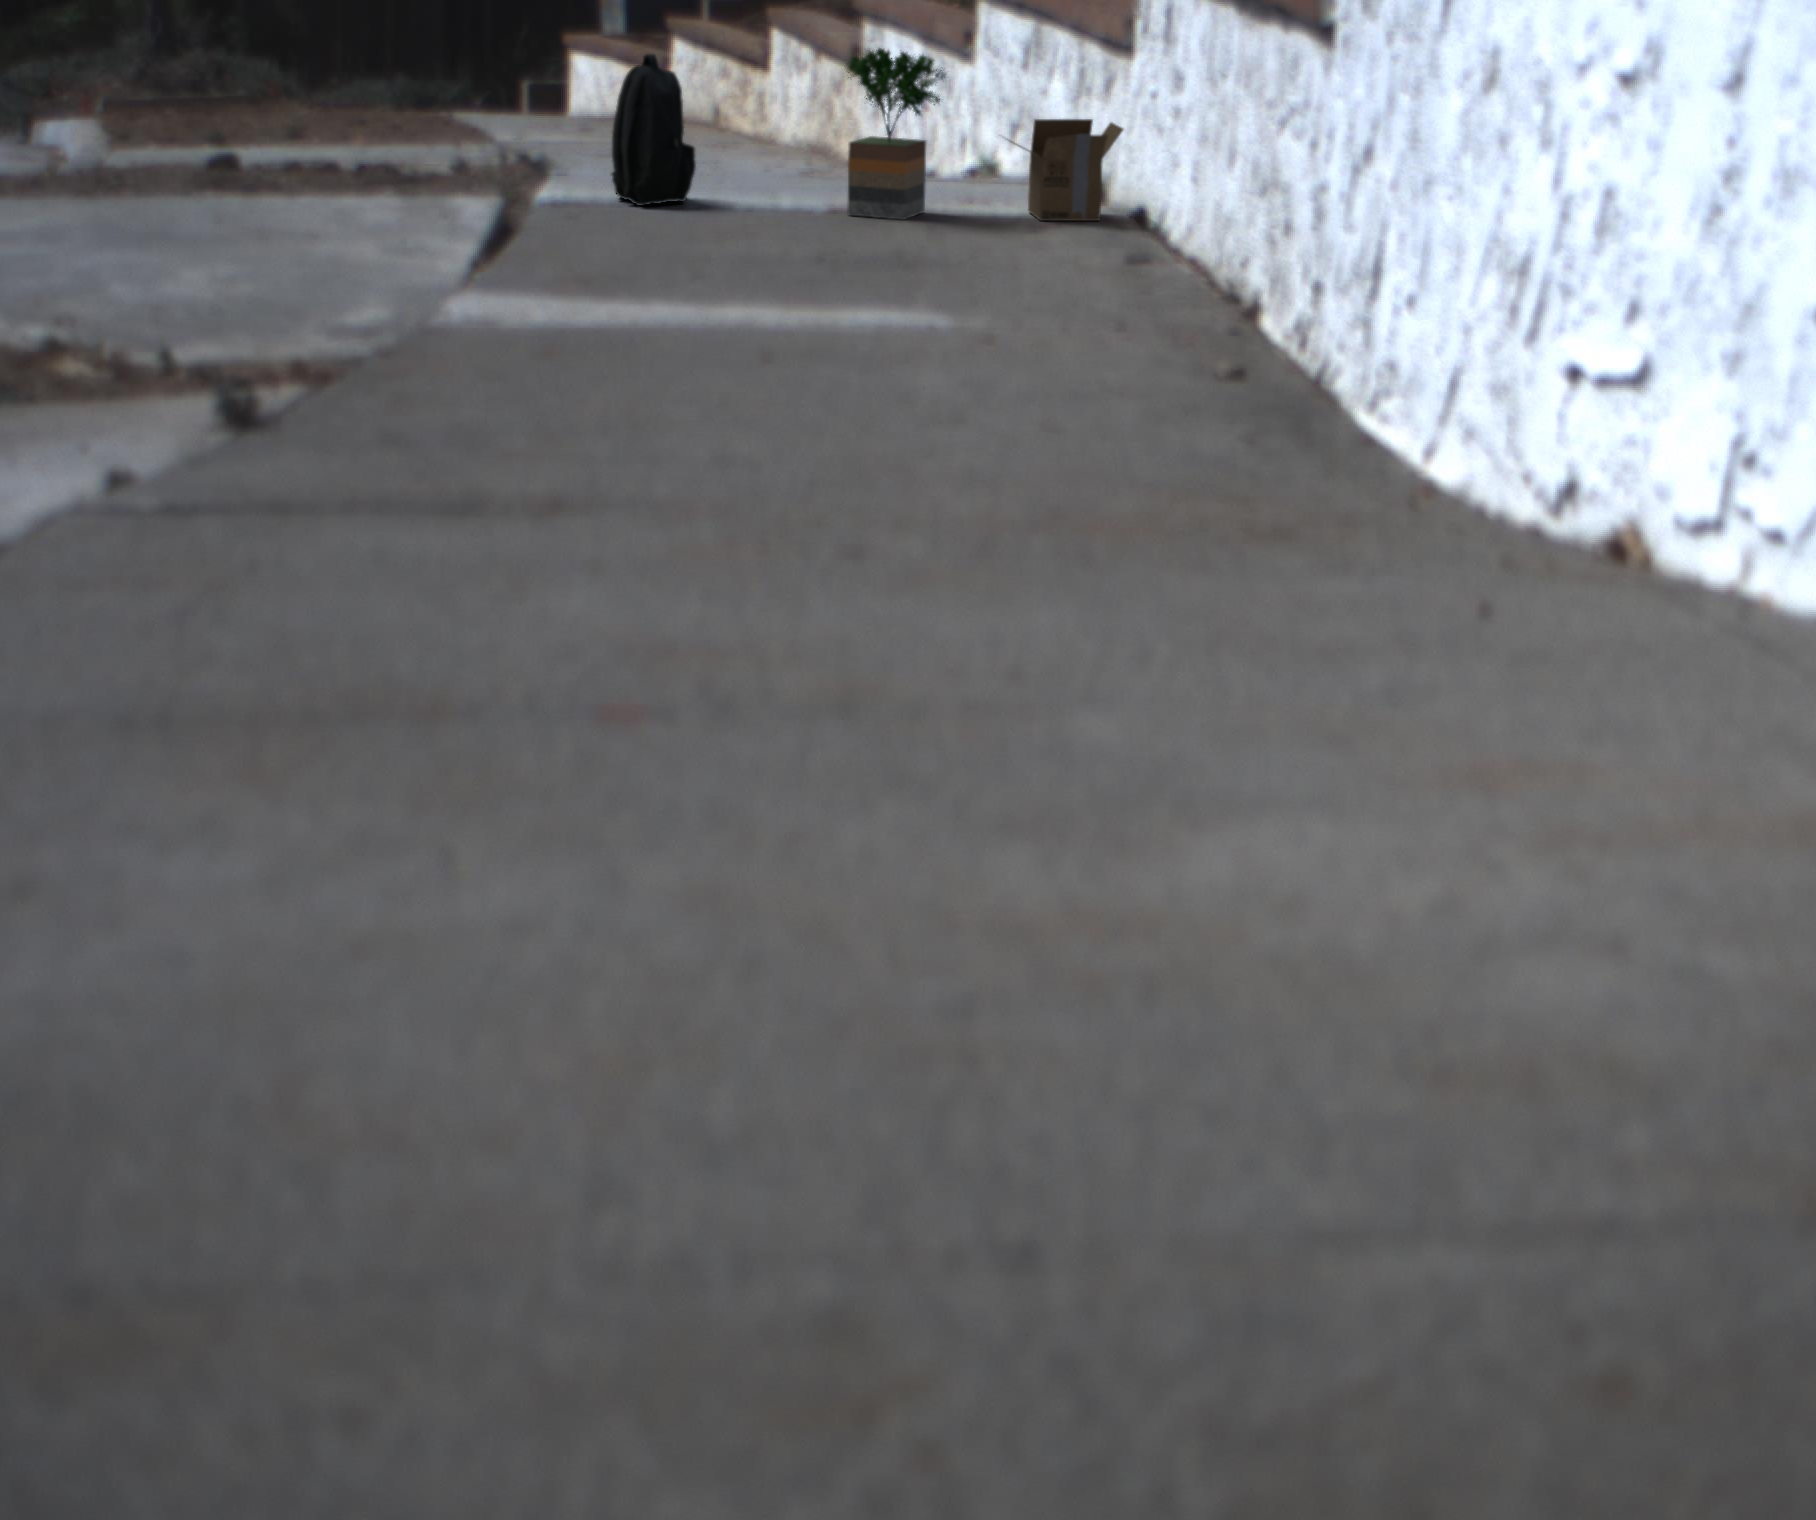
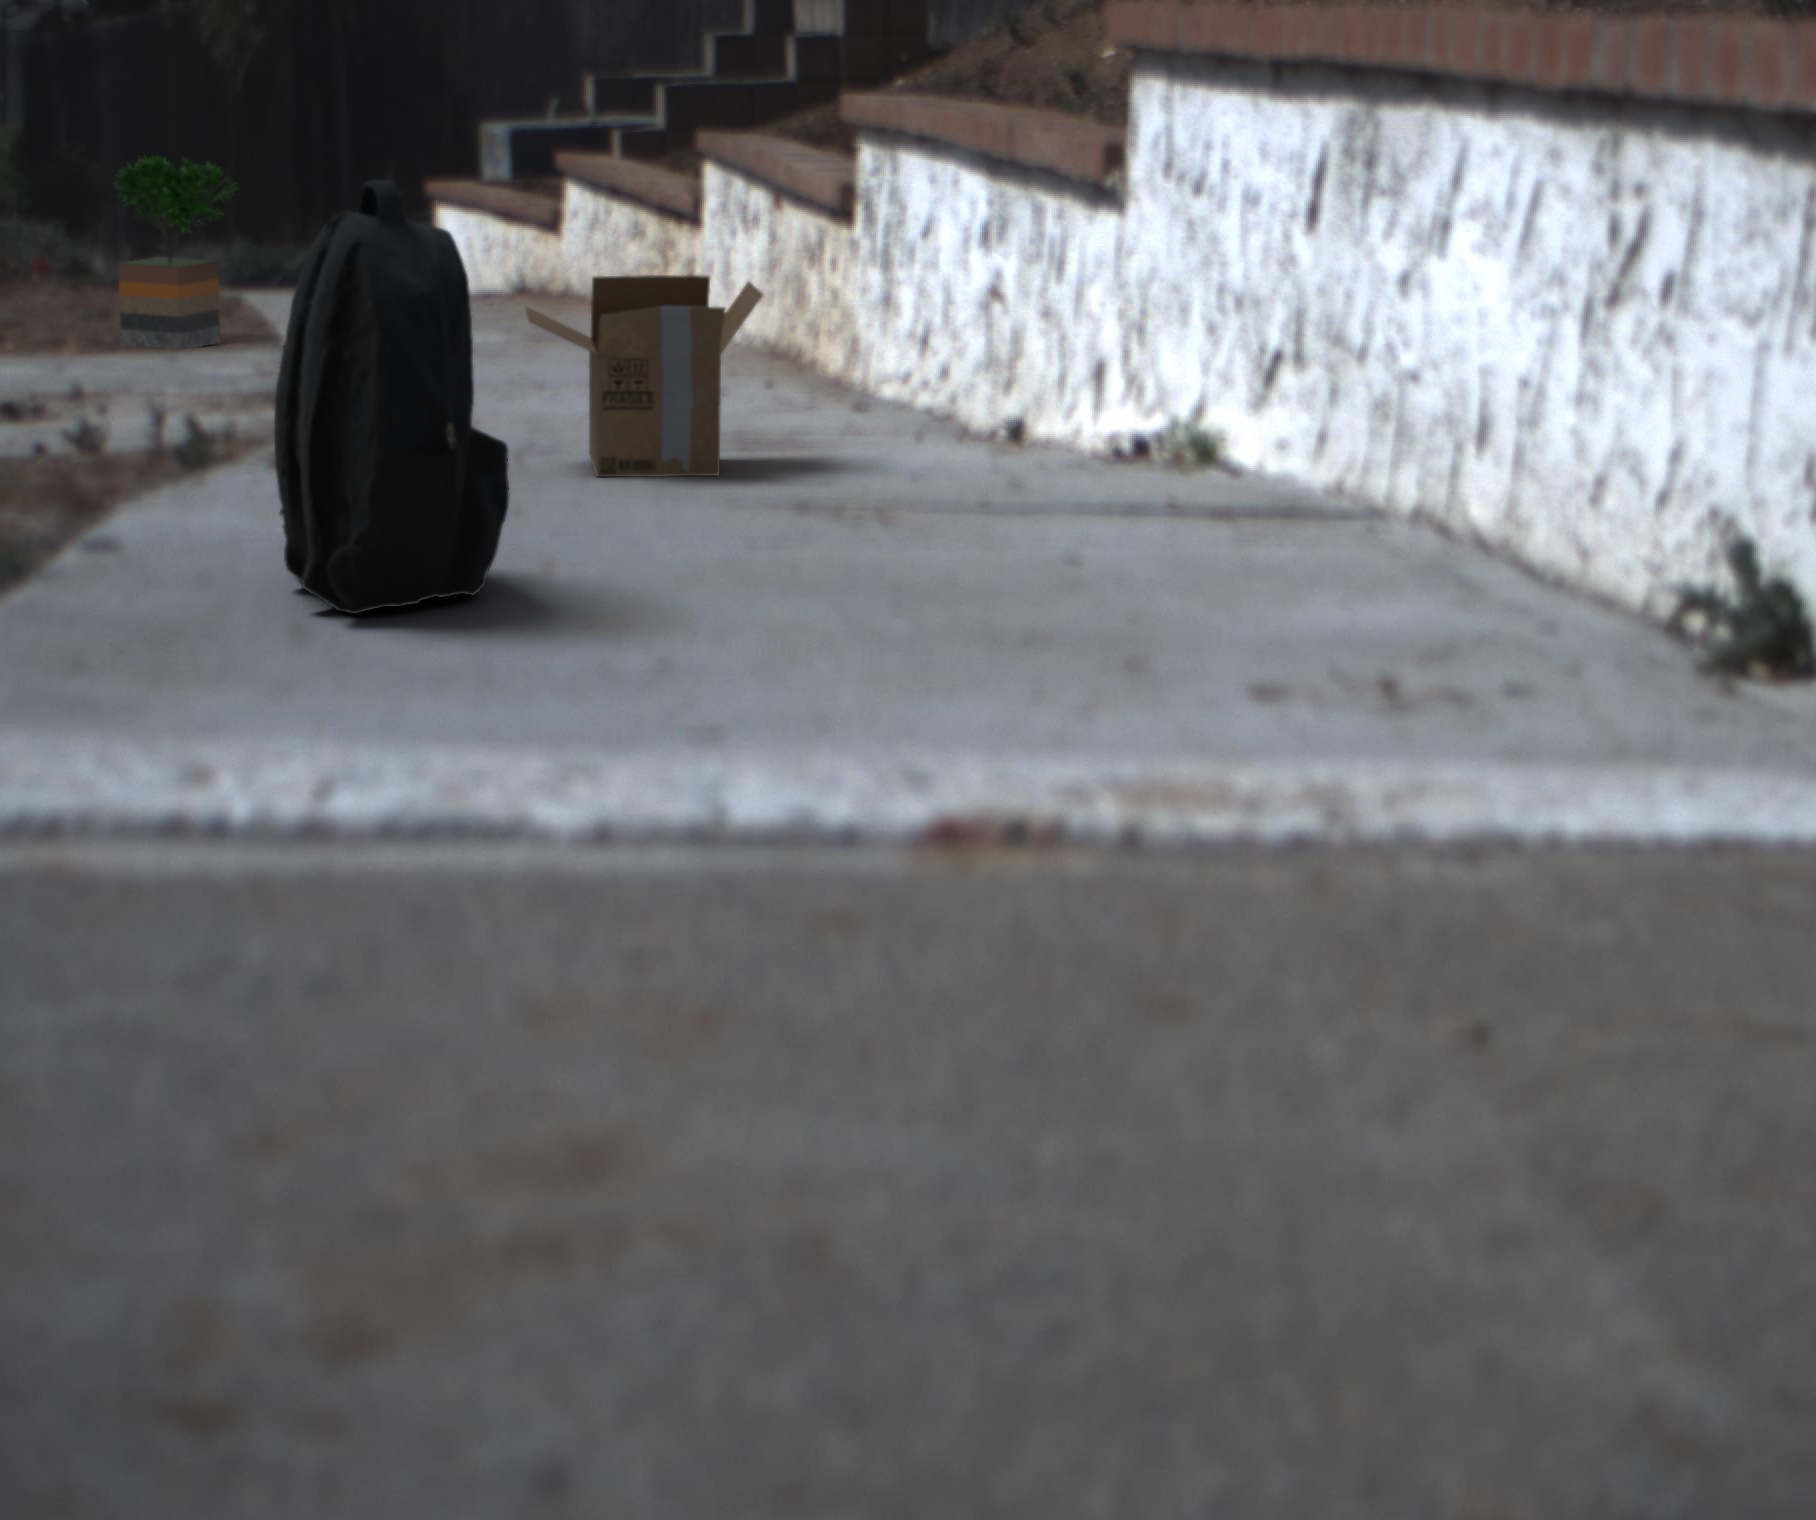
potted tree: present [845,48,946,220] -> present [115,156,234,349]
cardboard box: present [1008,119,1124,221] -> present [525,275,763,477]

